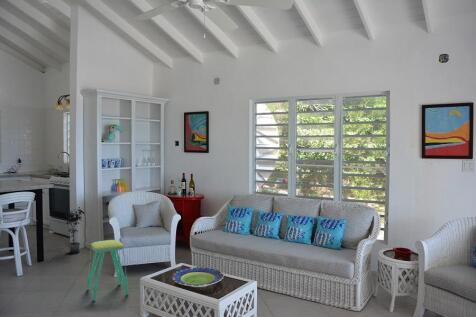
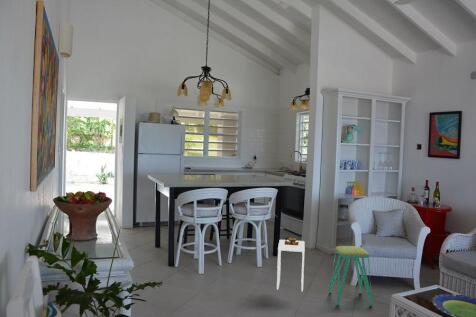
potted plant: present [65,207,84,253] -> none [301,207,320,252]
side table: none [27,240,61,297] -> present [277,238,305,291]

